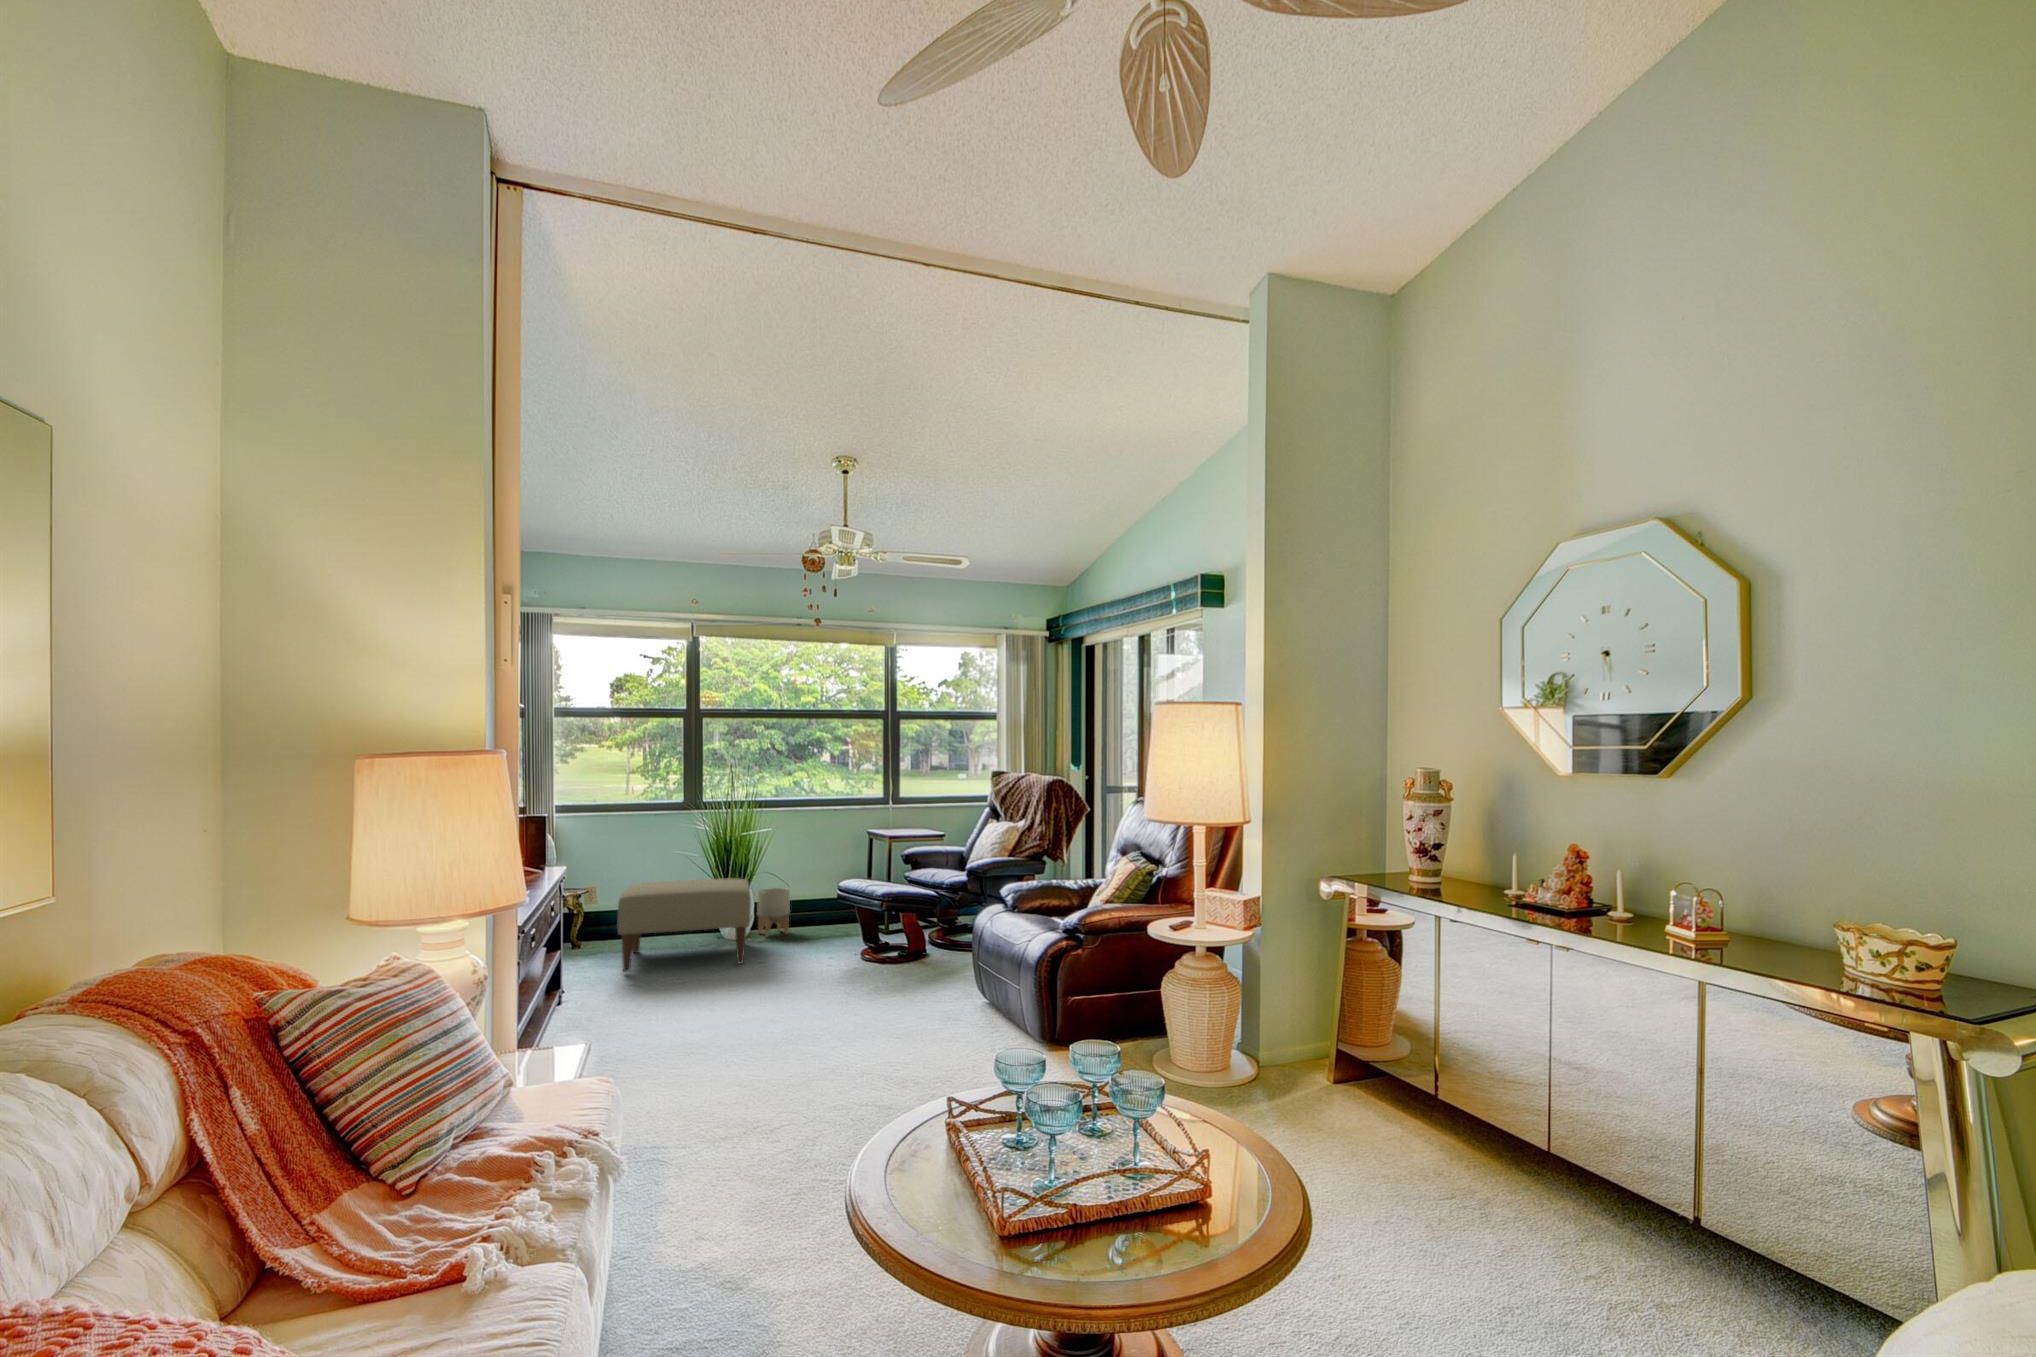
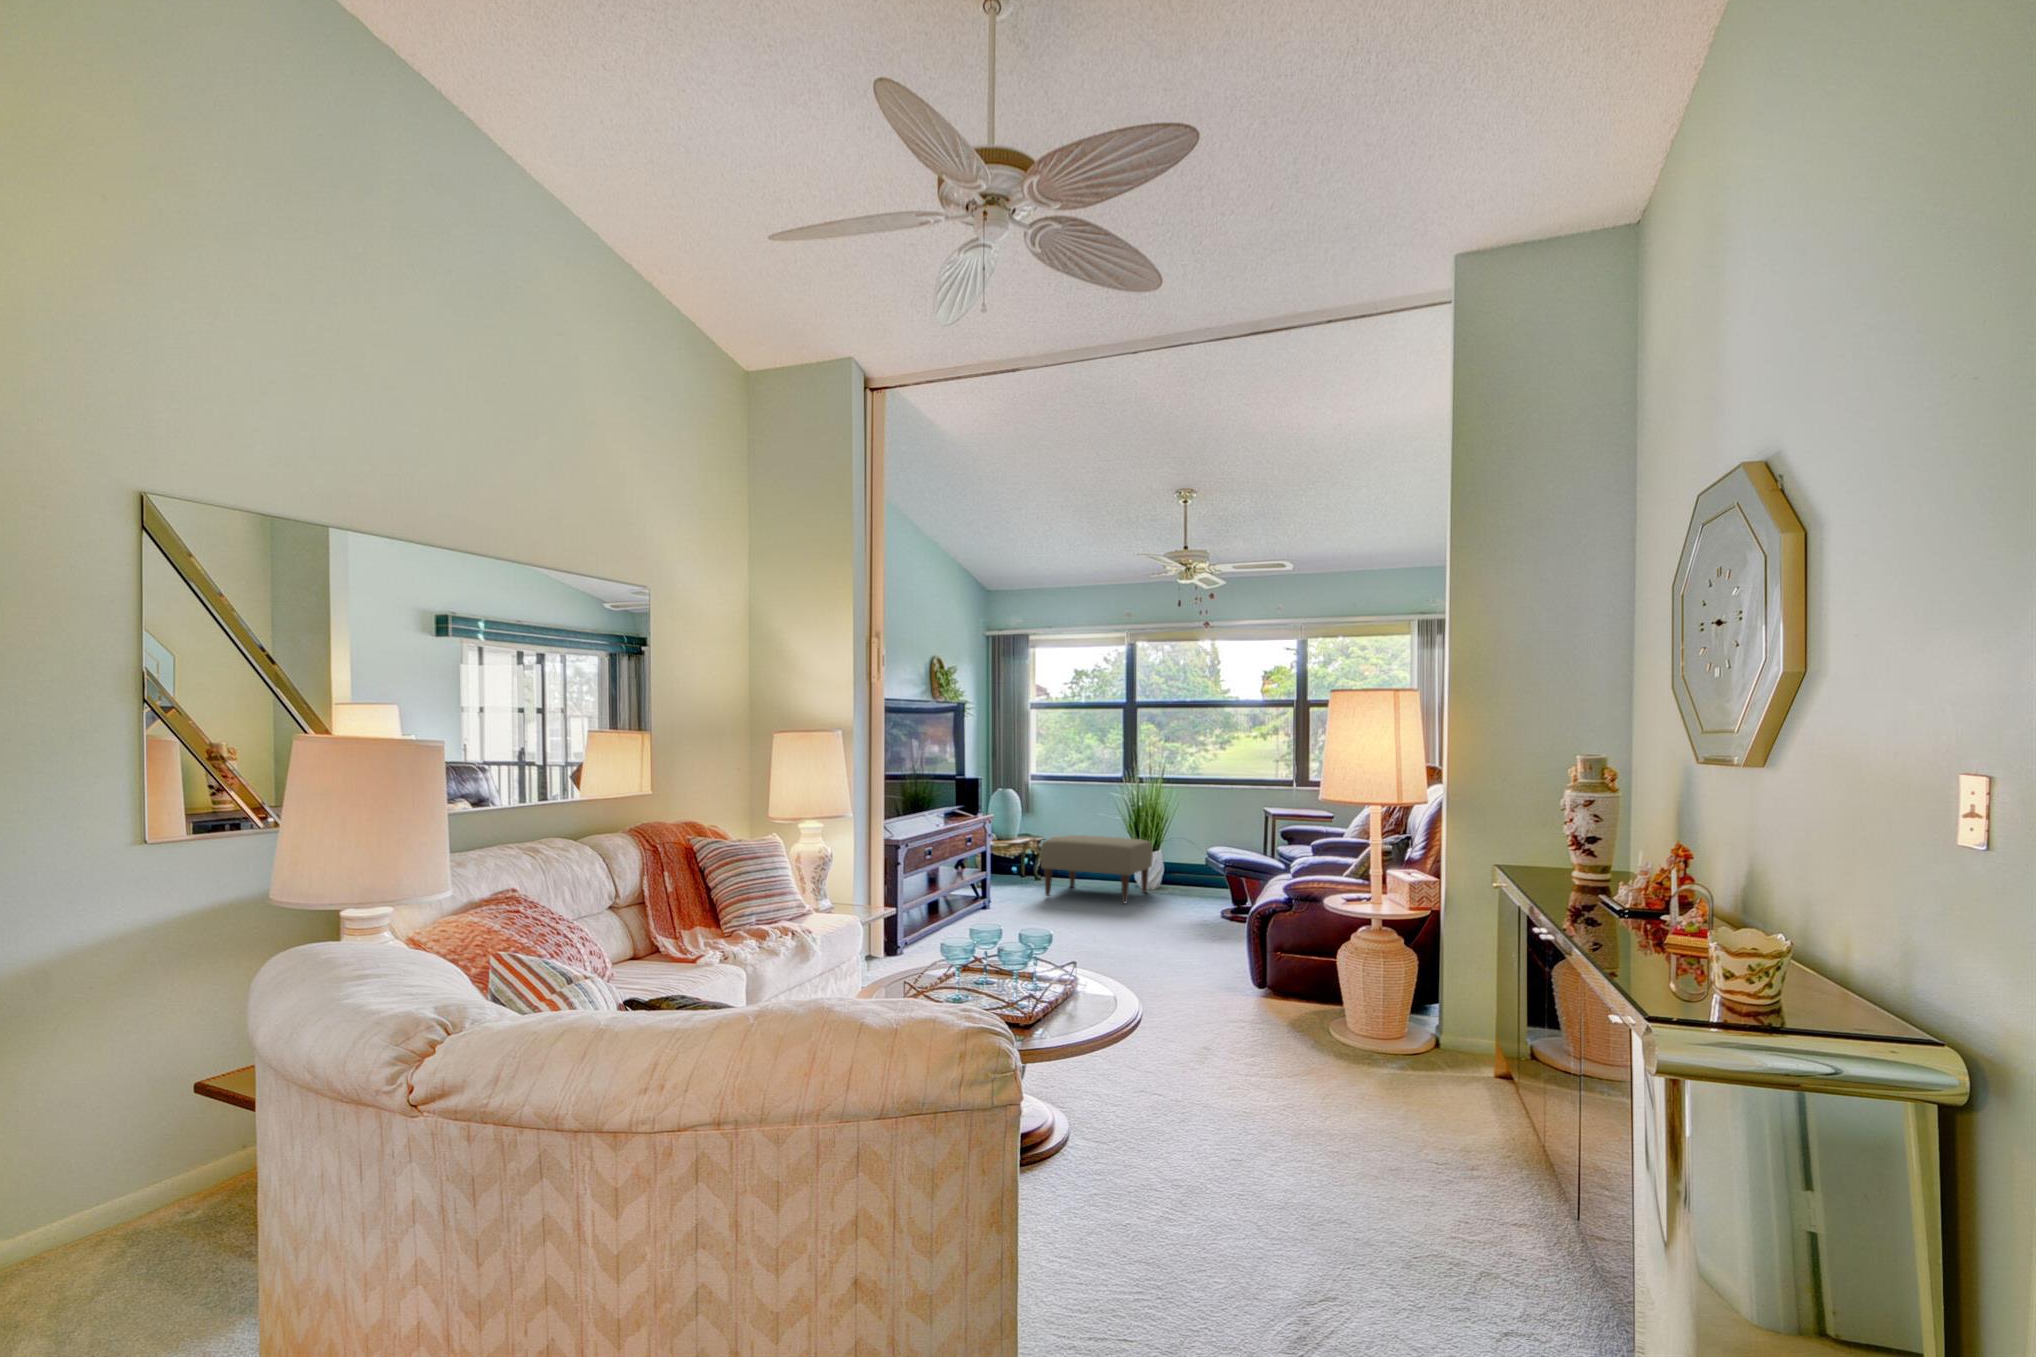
planter: present [757,888,790,937] -> none [1165,852,1192,891]

